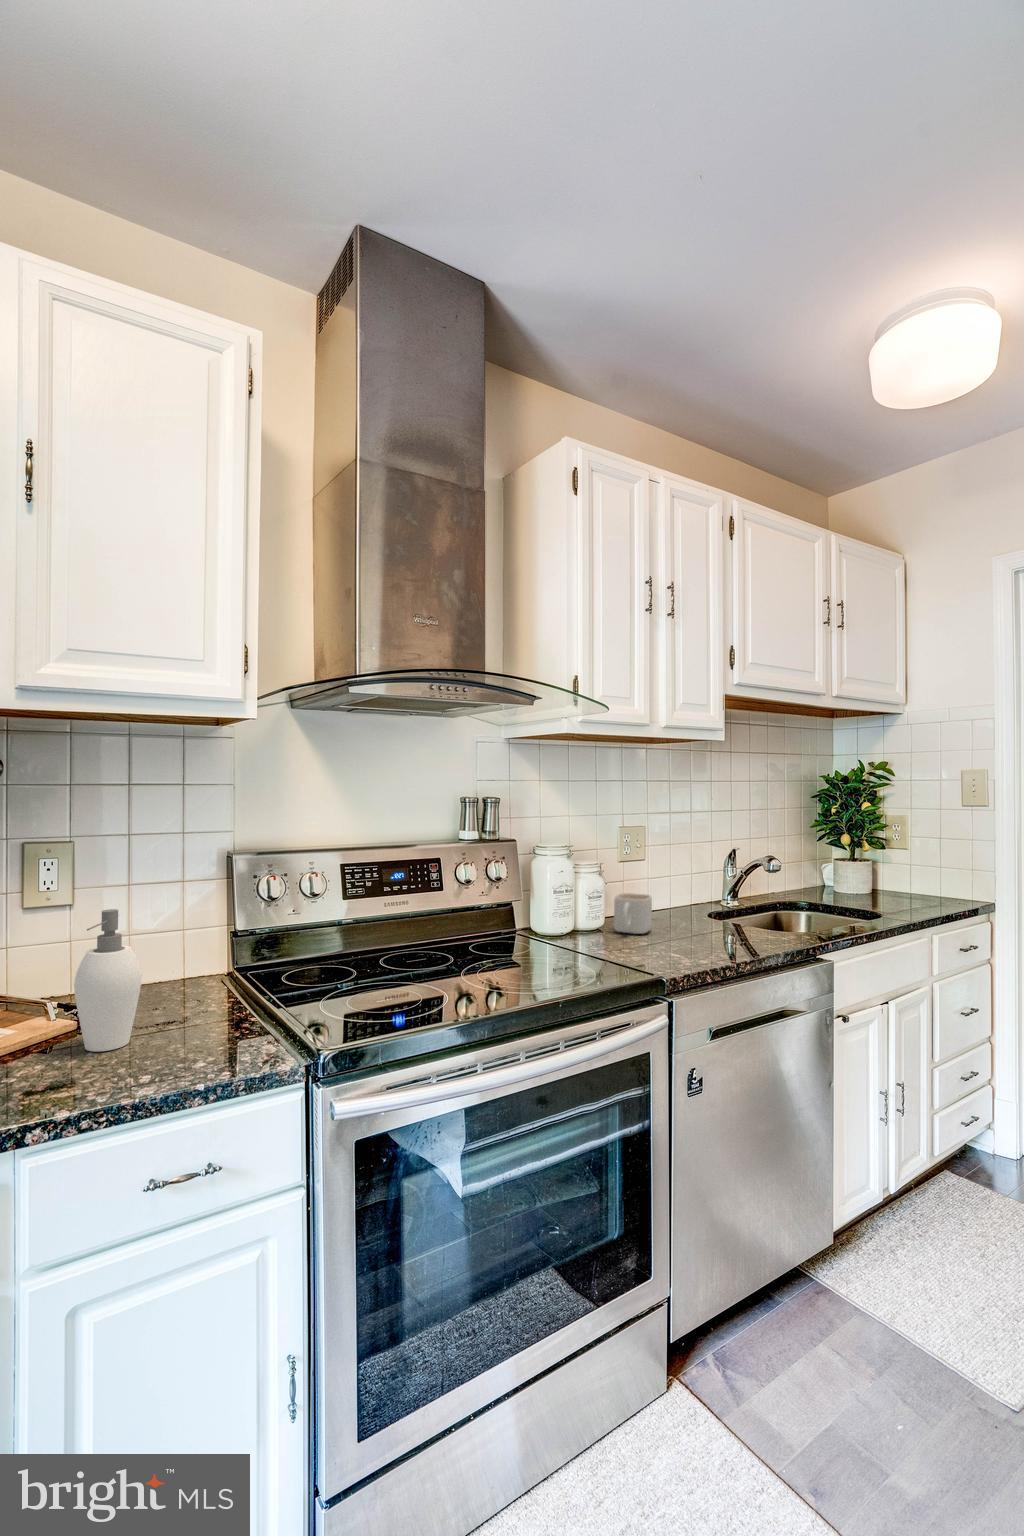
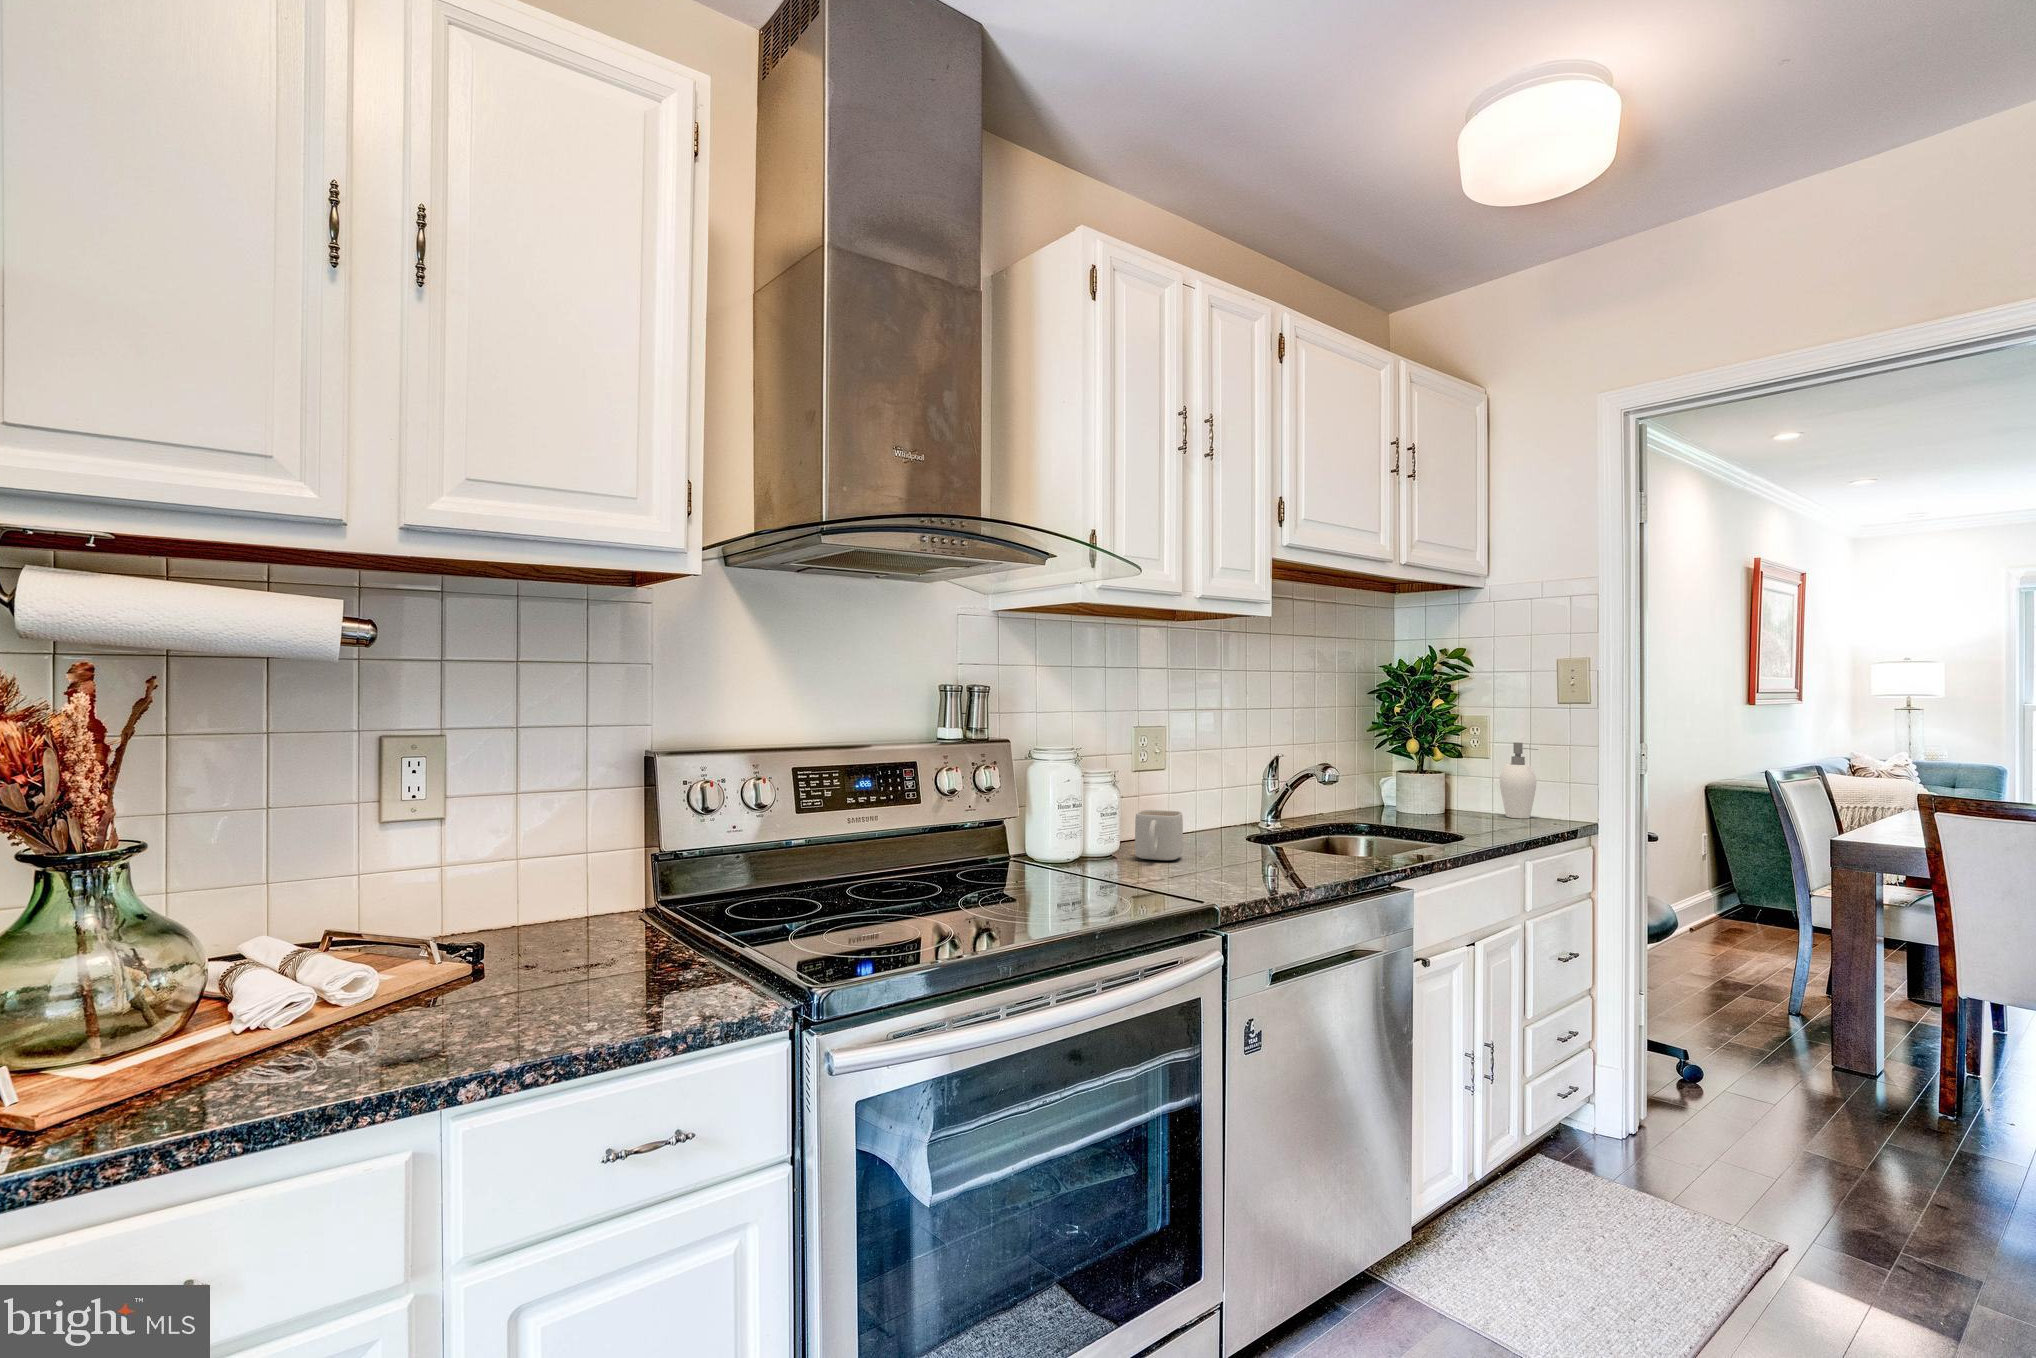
soap dispenser: present [74,909,142,1052] -> present [1500,742,1538,818]

